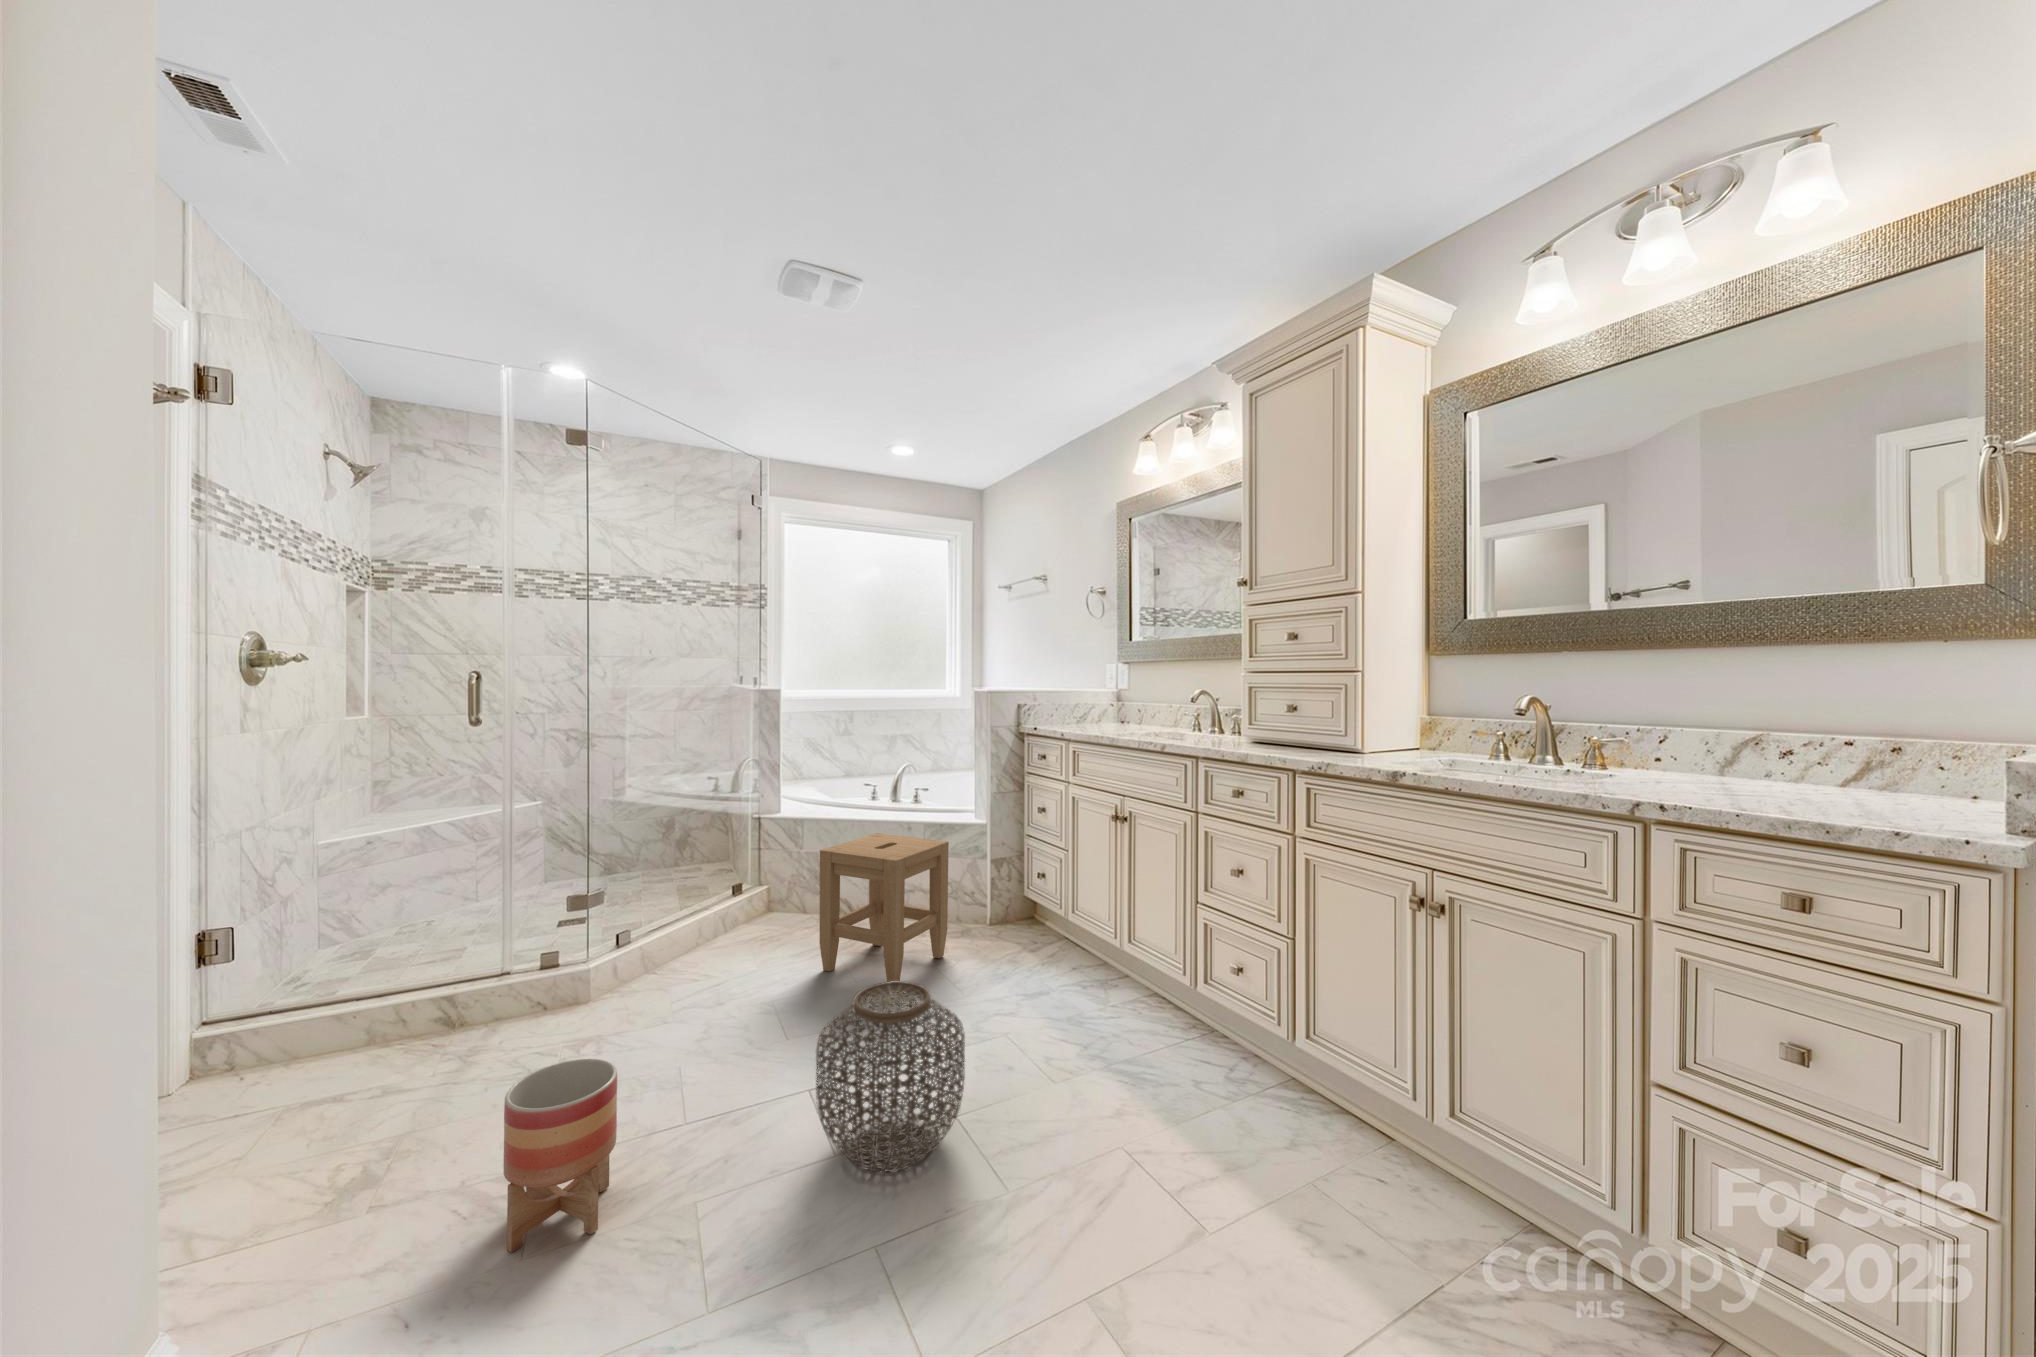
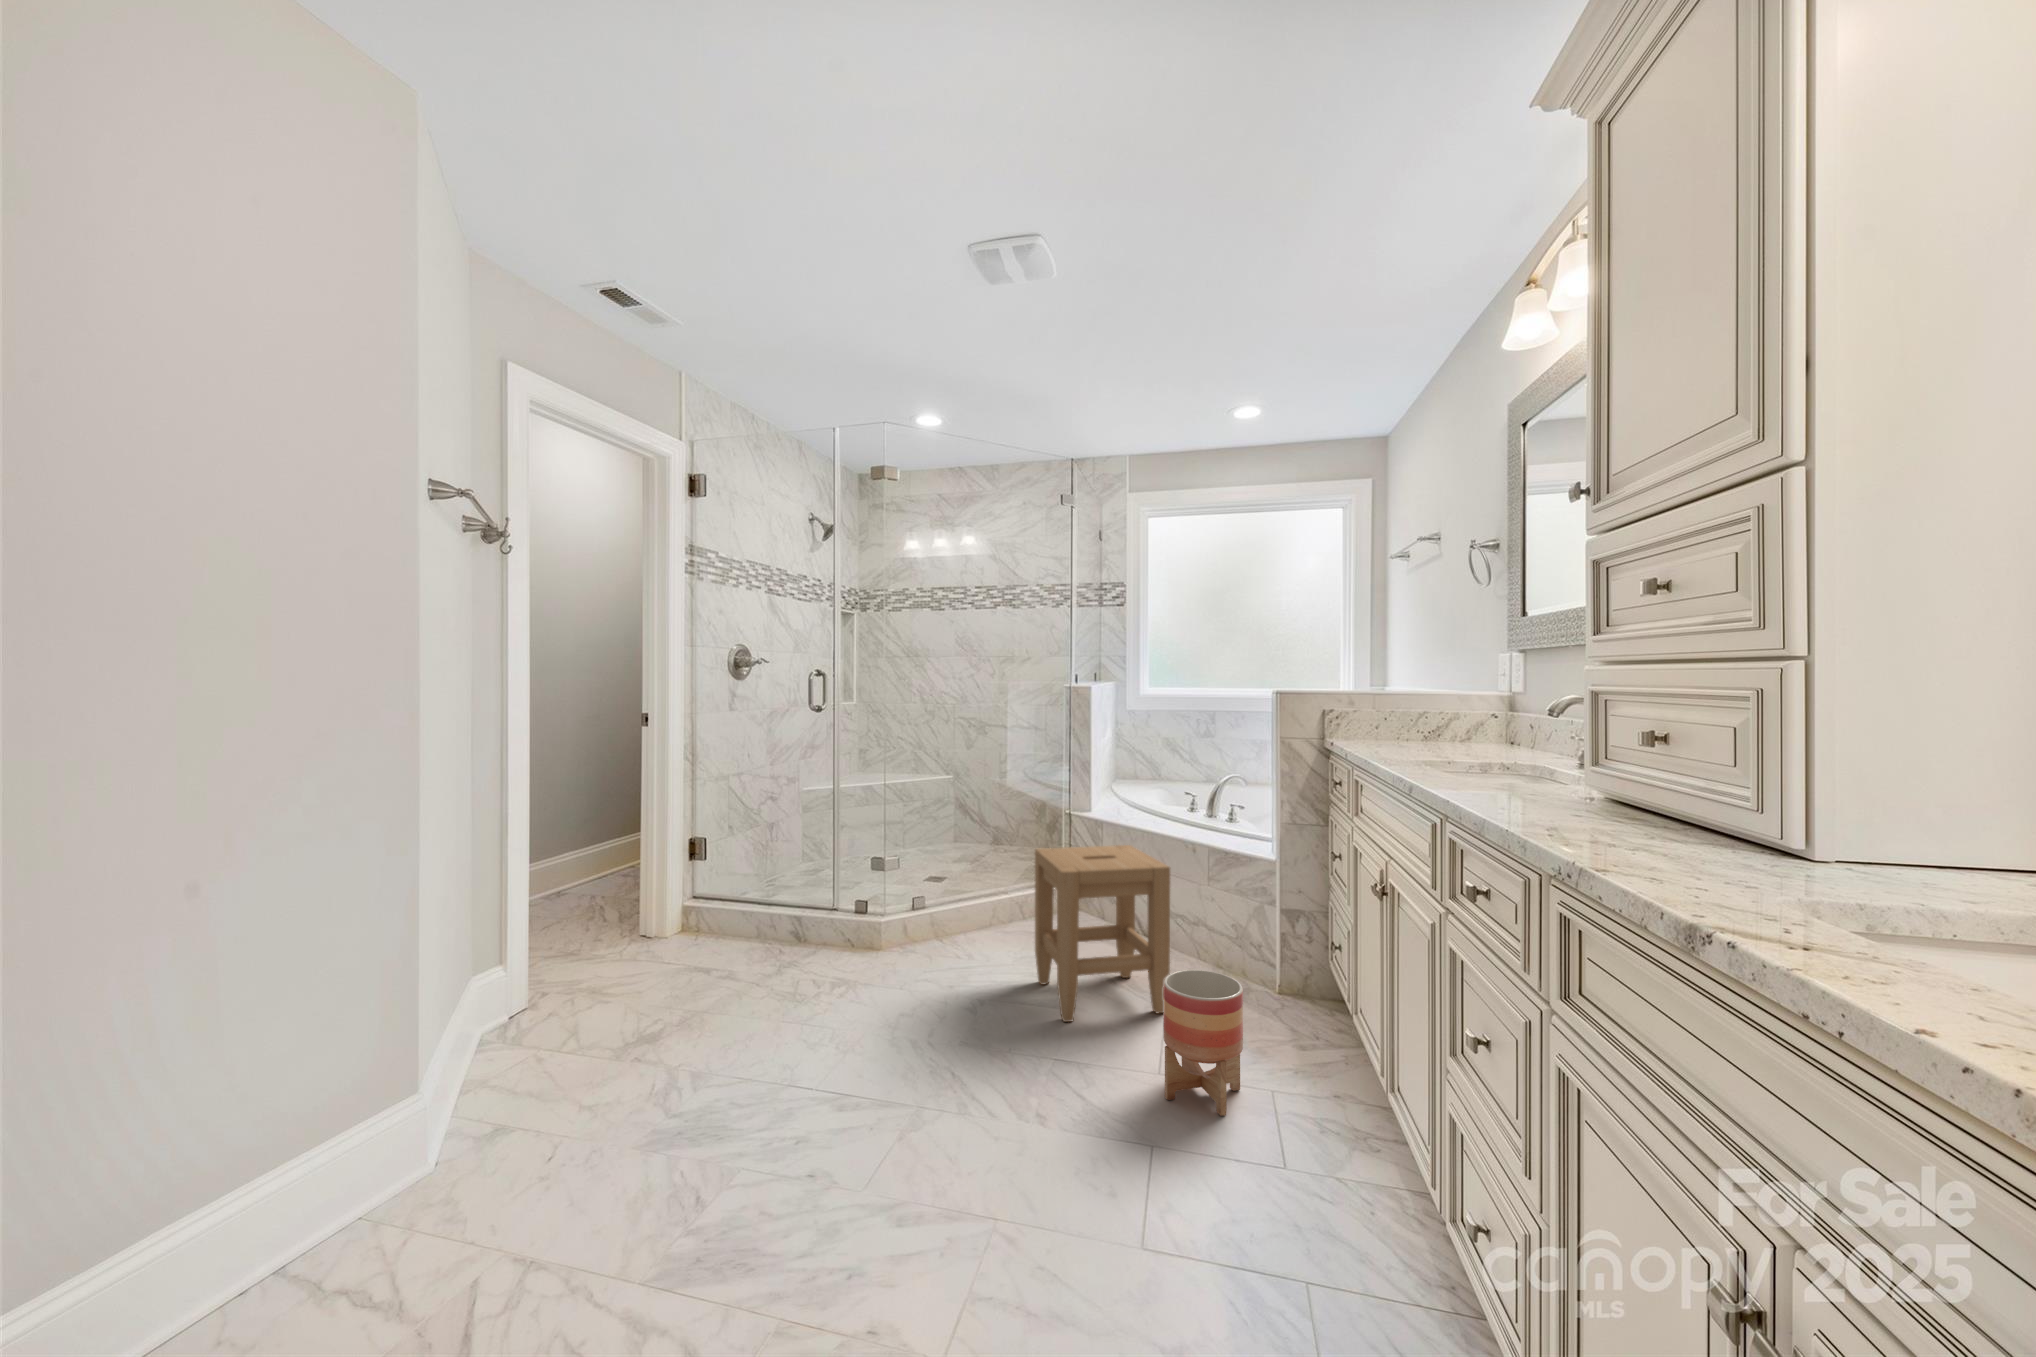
woven basket: present [816,981,965,1172] -> none [707,977,876,1191]
planter: present [504,1059,617,1253] -> present [1163,970,1243,1116]

